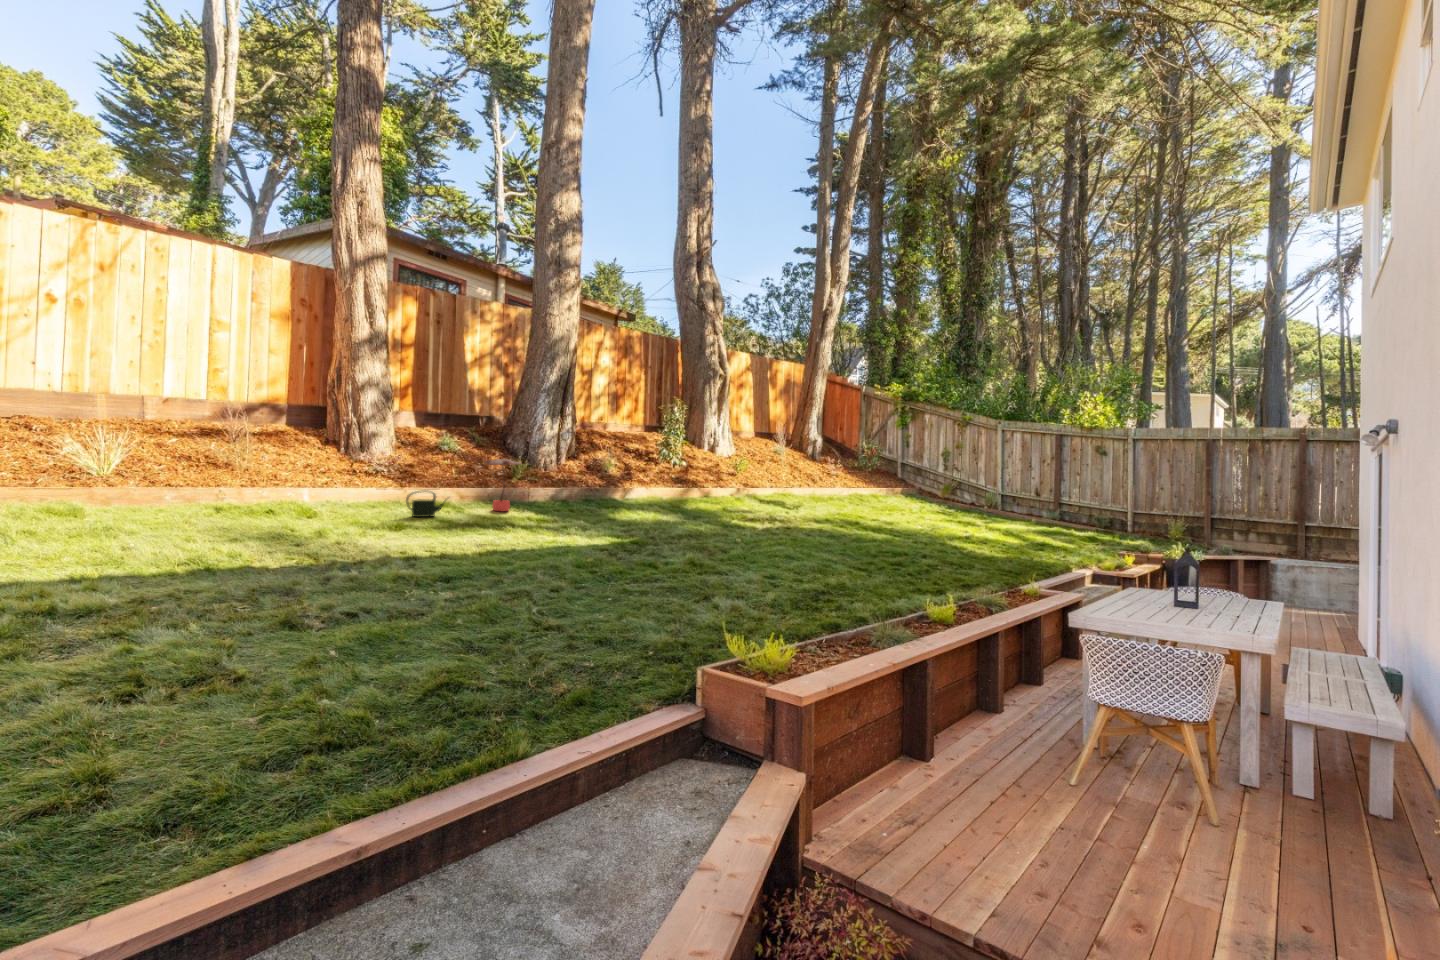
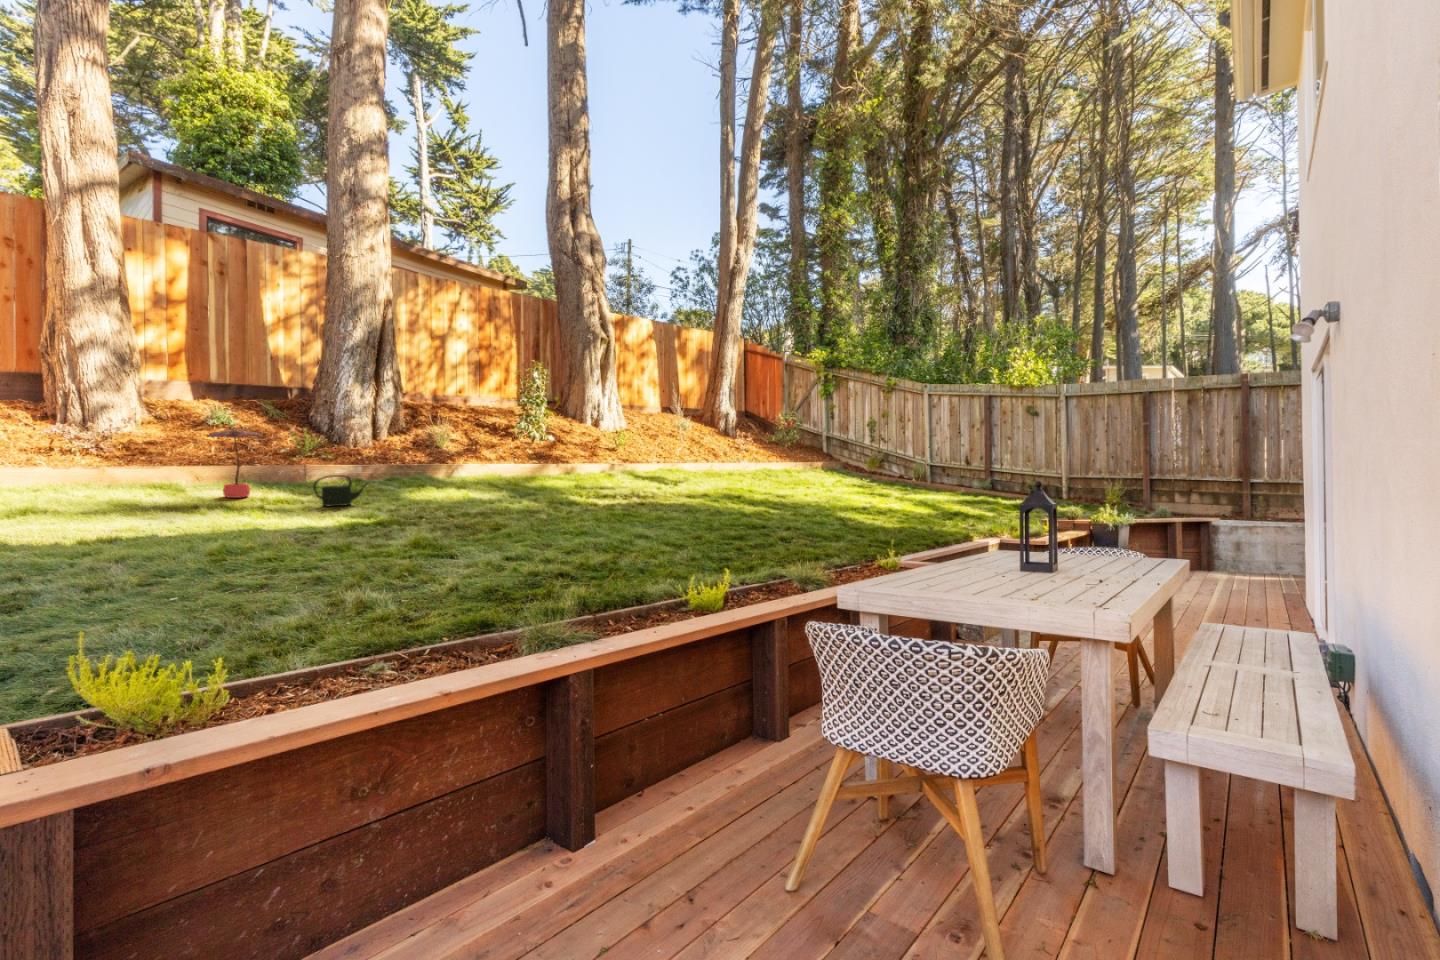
watering can: present [406,492,446,517] -> present [313,475,368,506]

